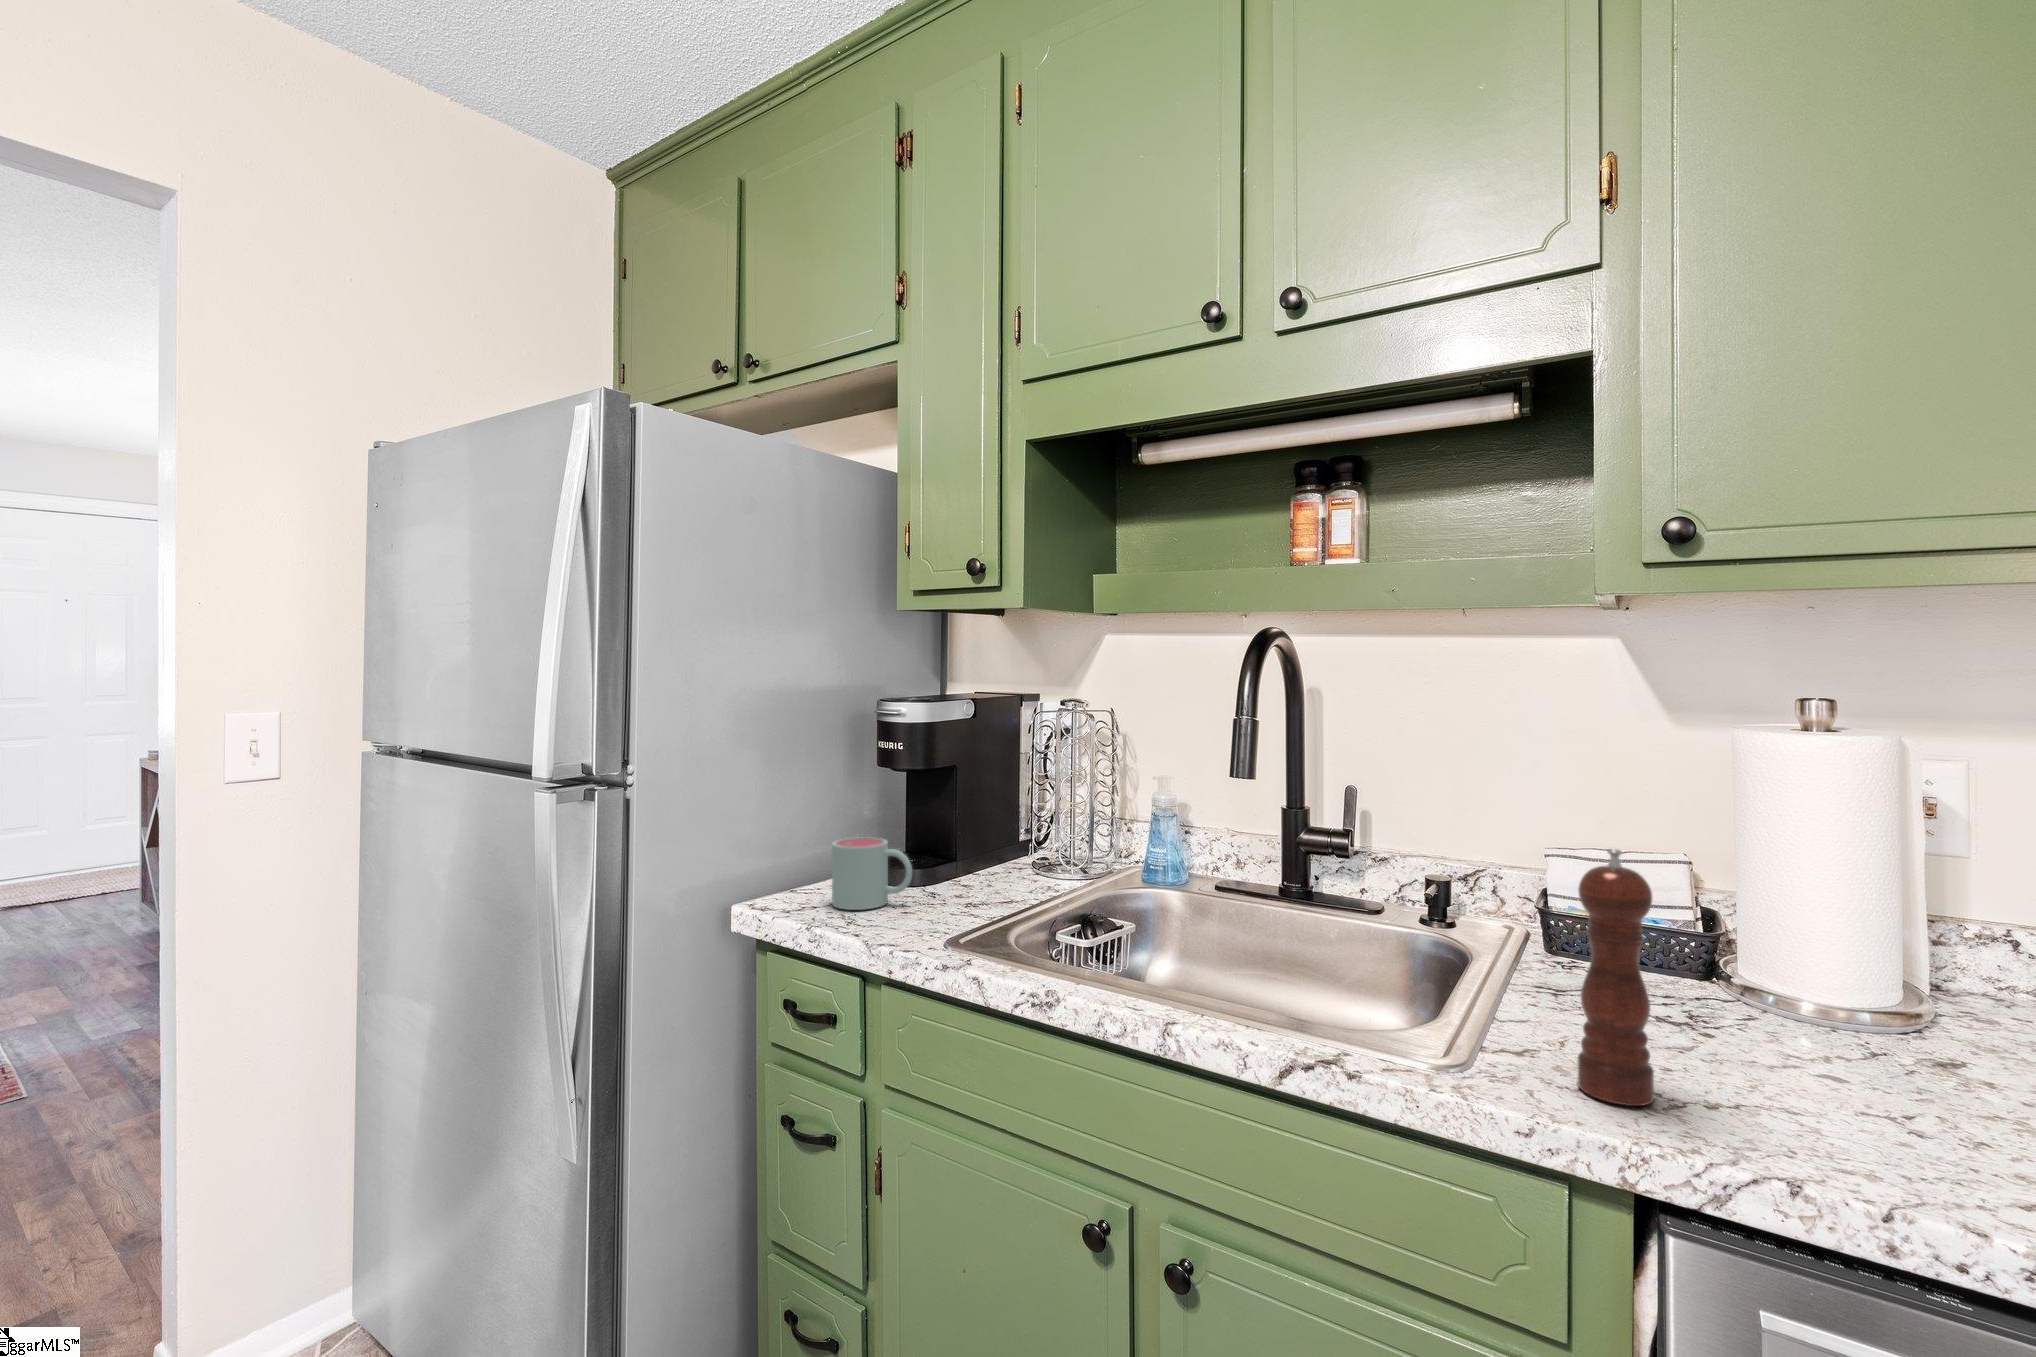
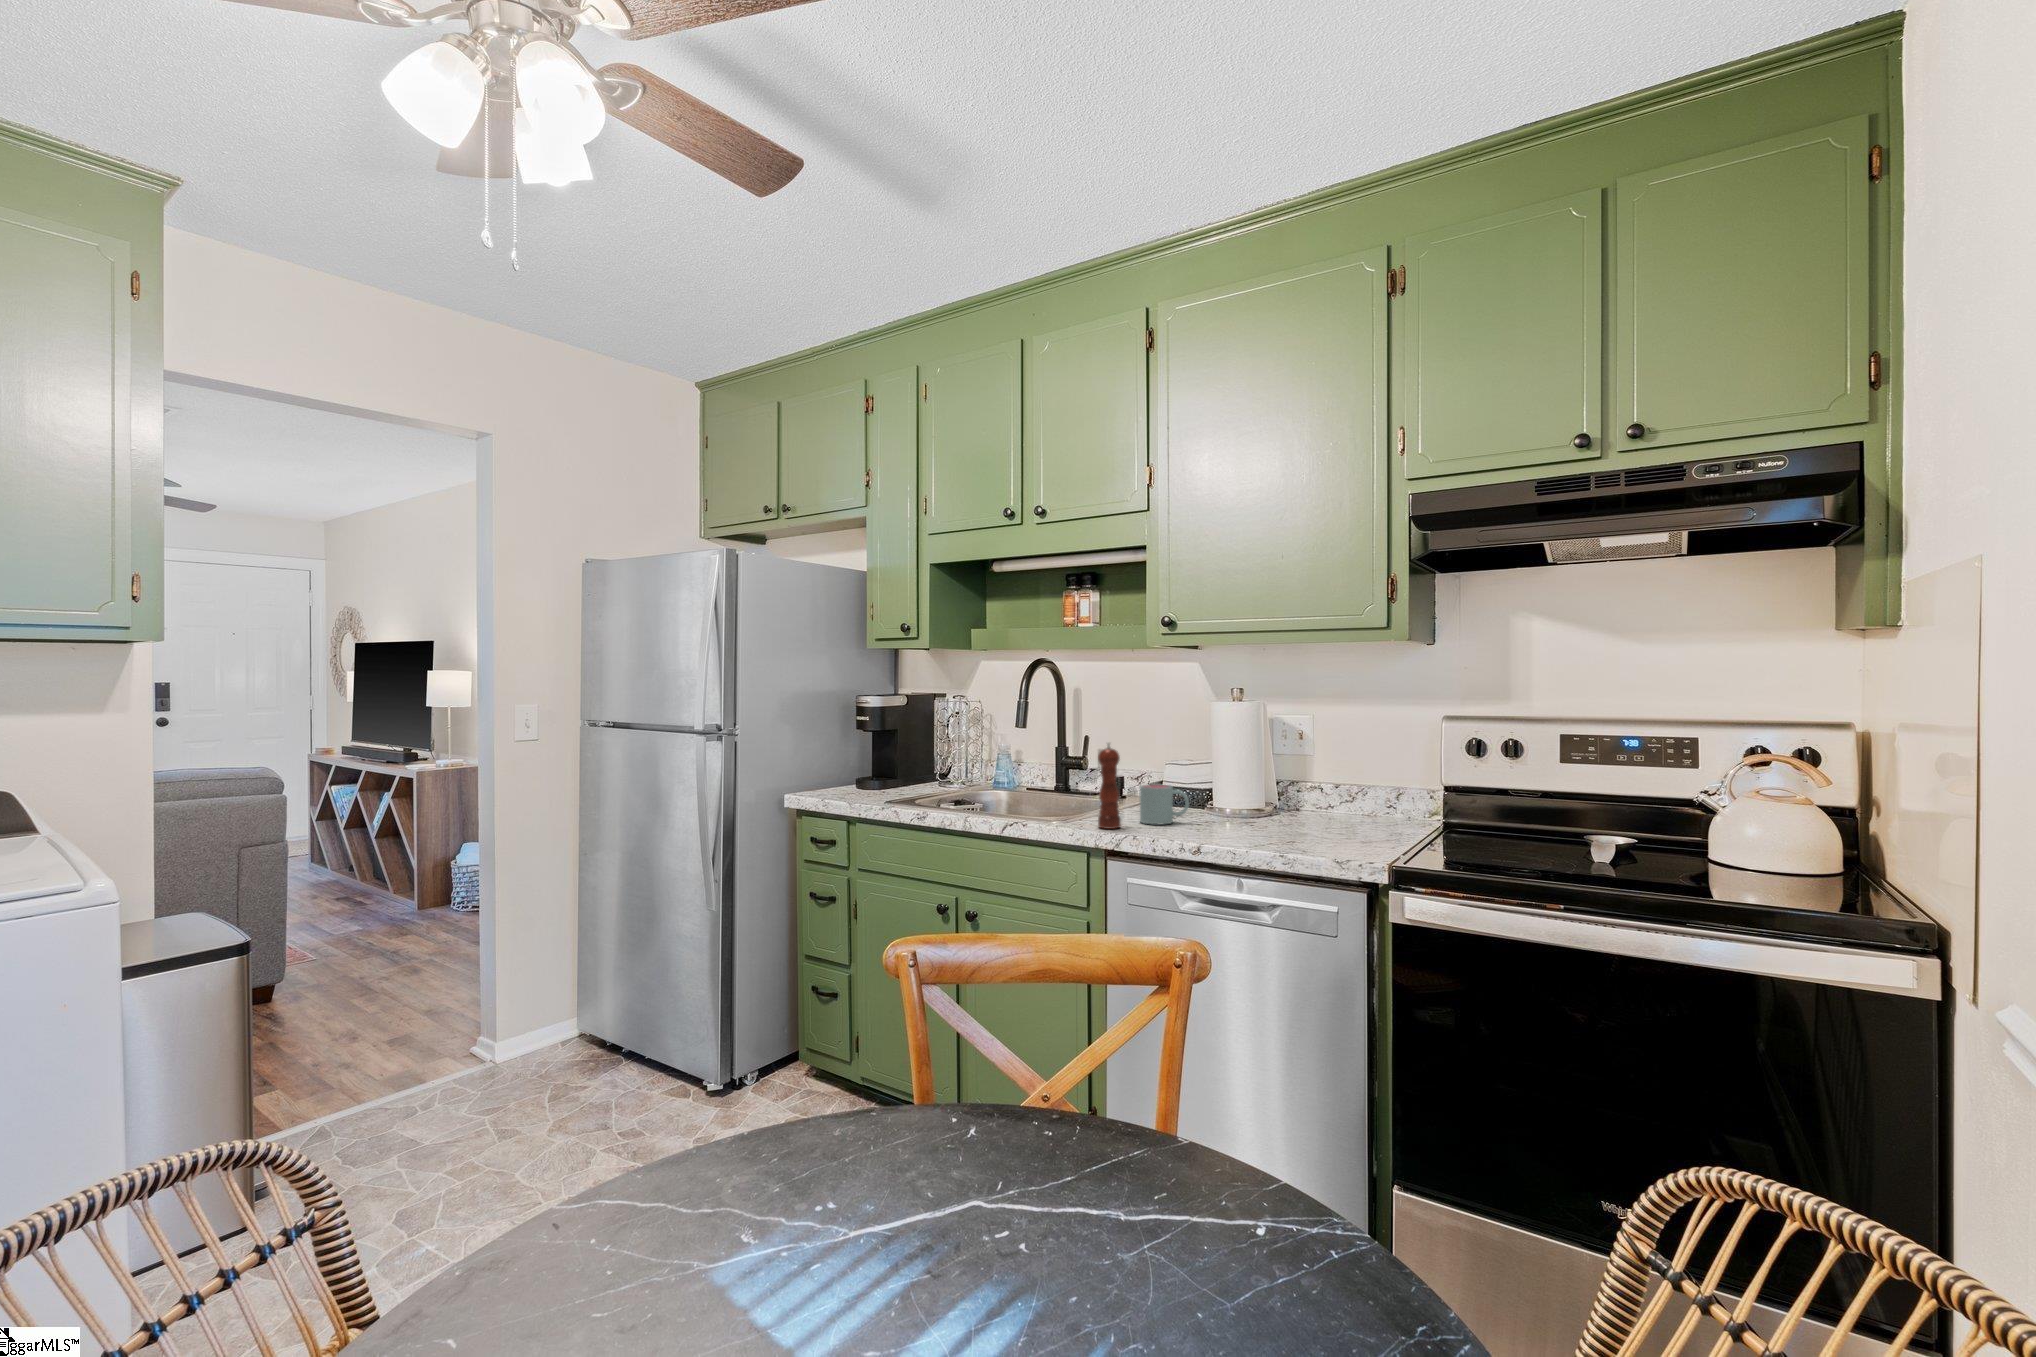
mug: present [832,837,912,910] -> present [1140,784,1189,824]

